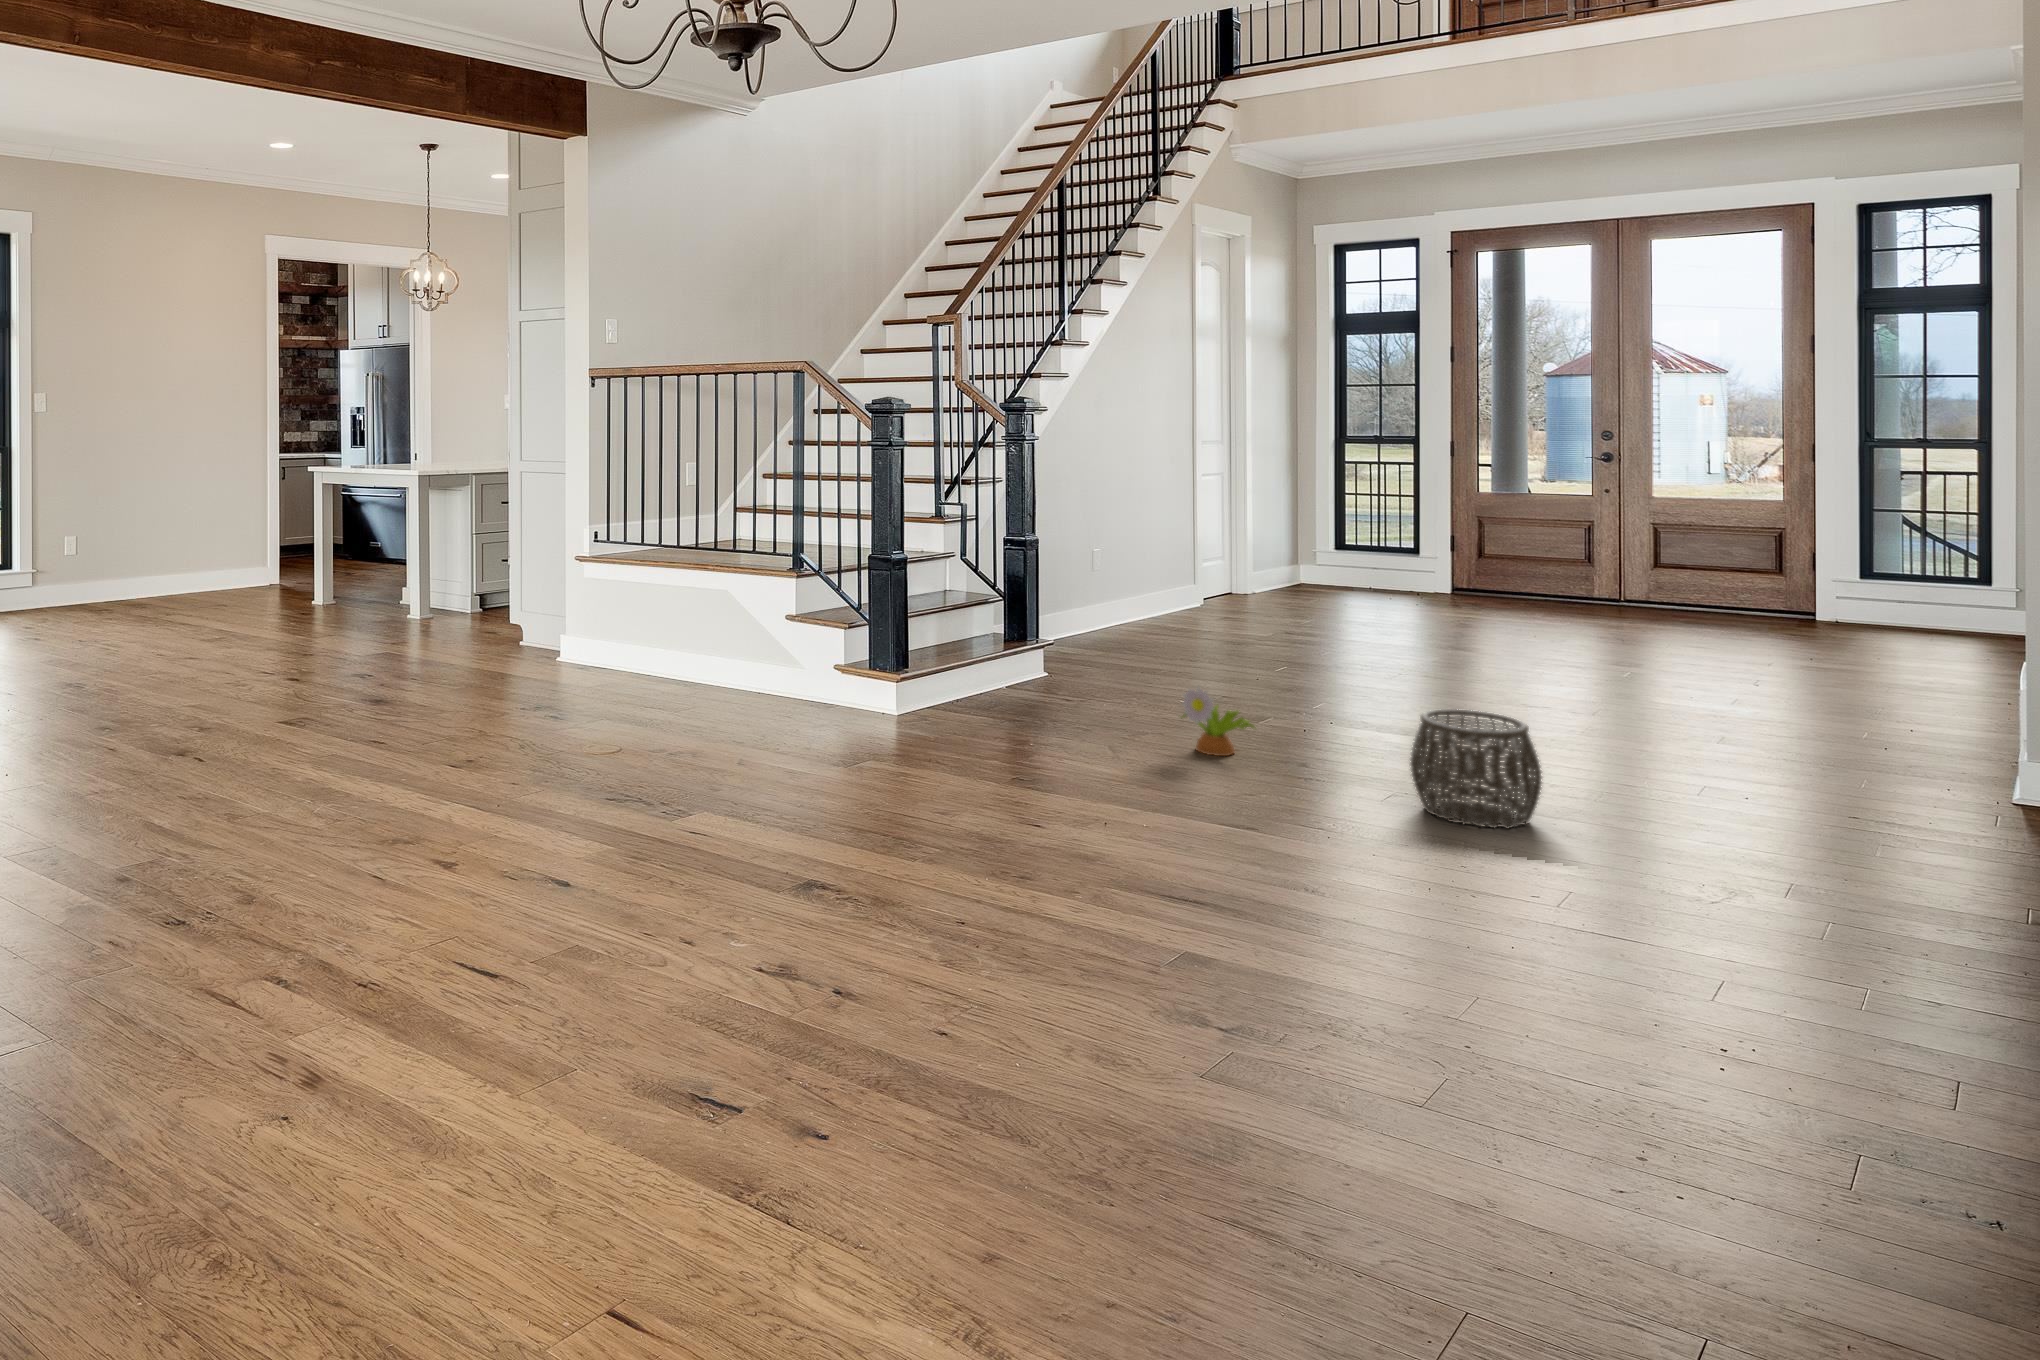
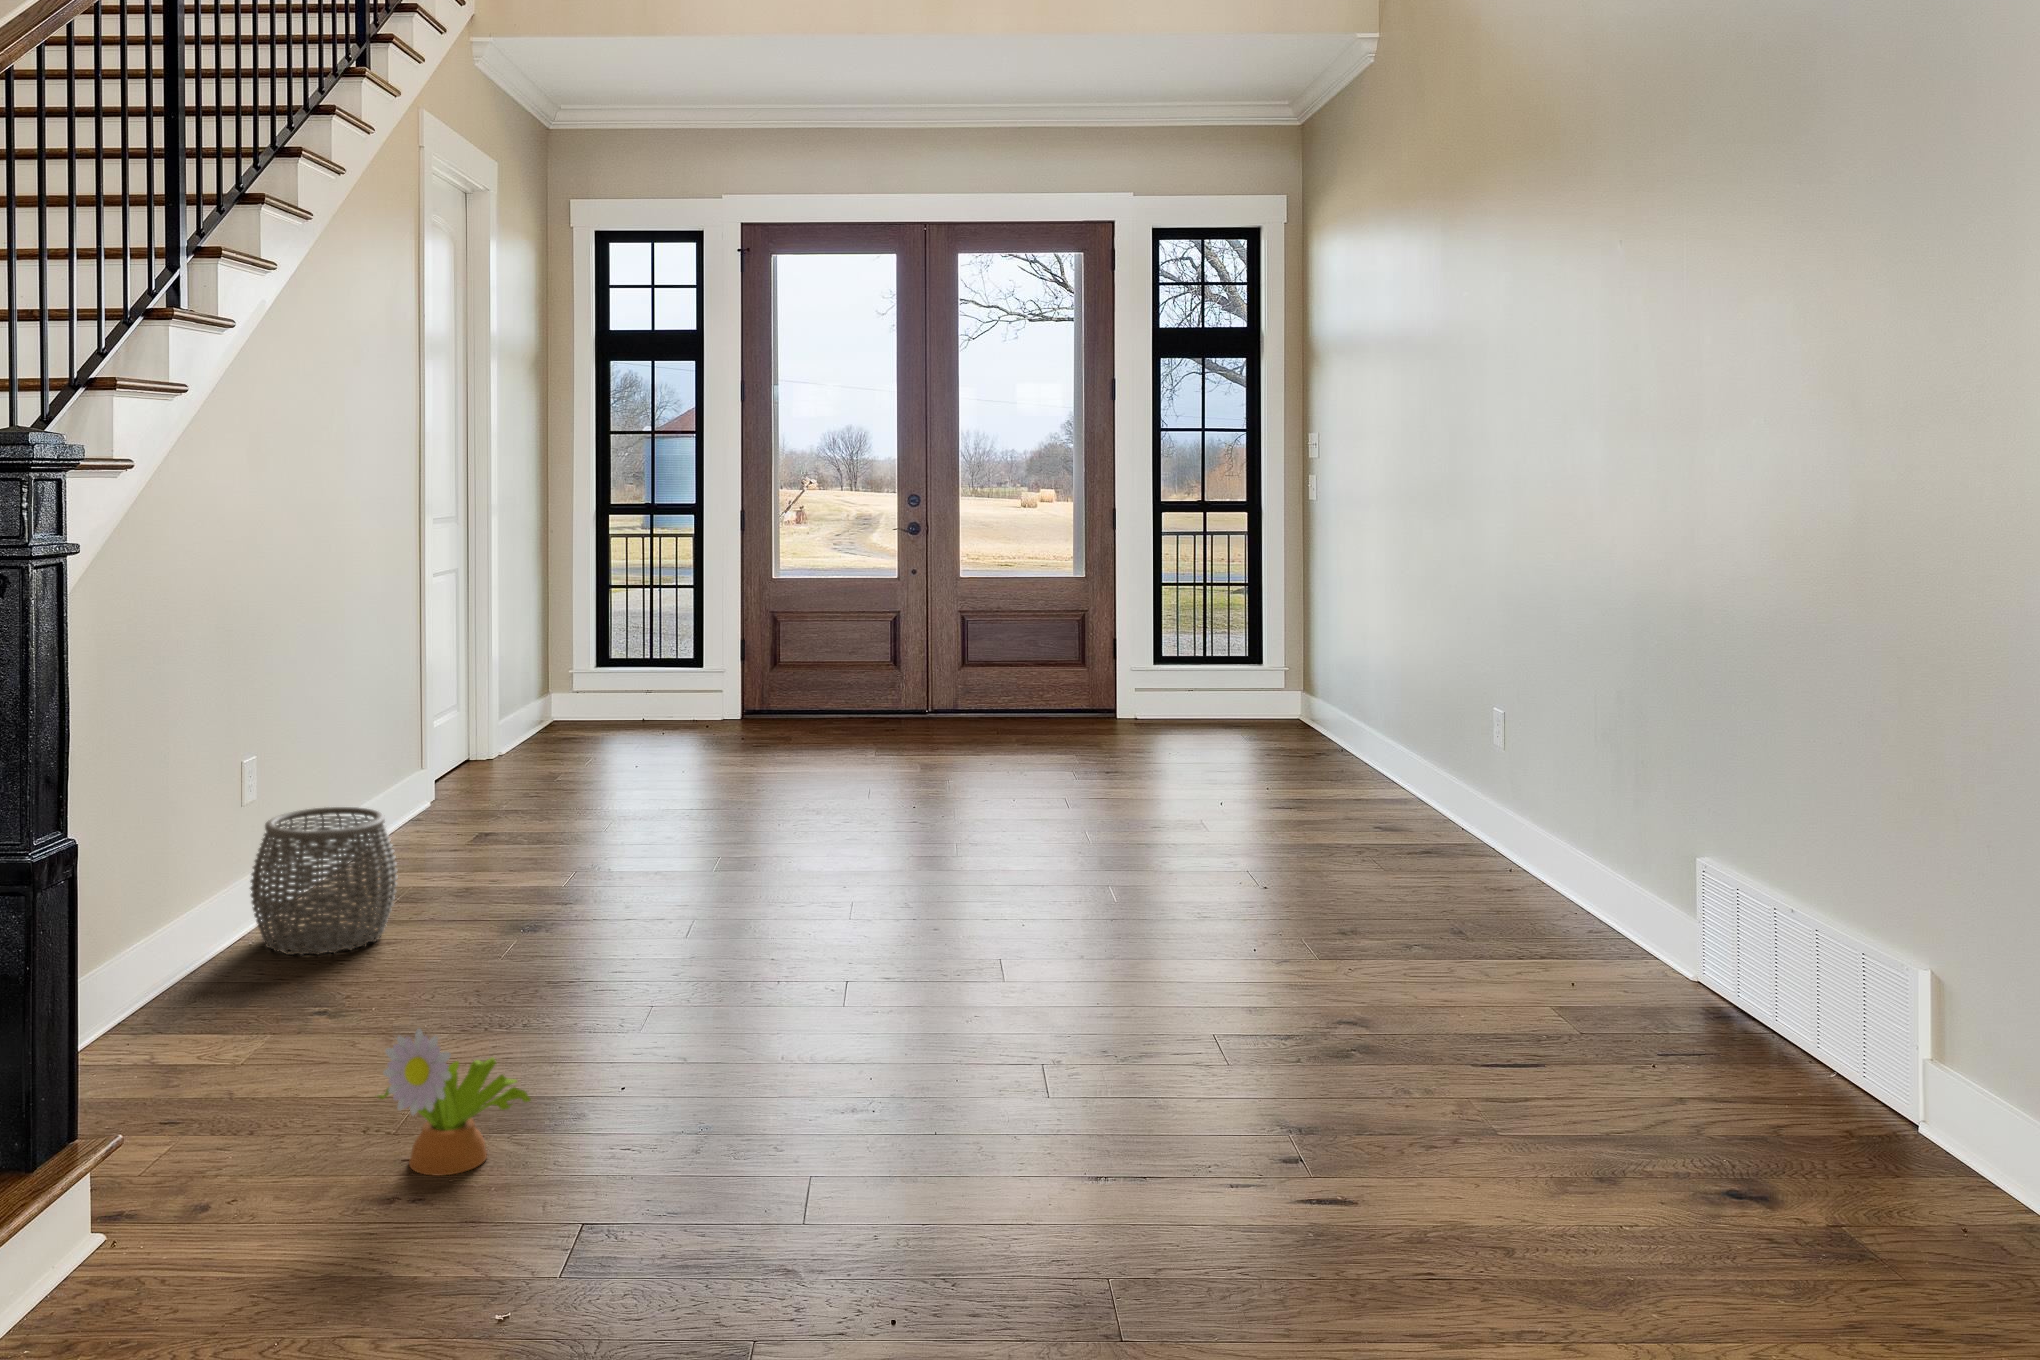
woven basket: present [1410,709,1542,828] -> present [250,807,398,955]

